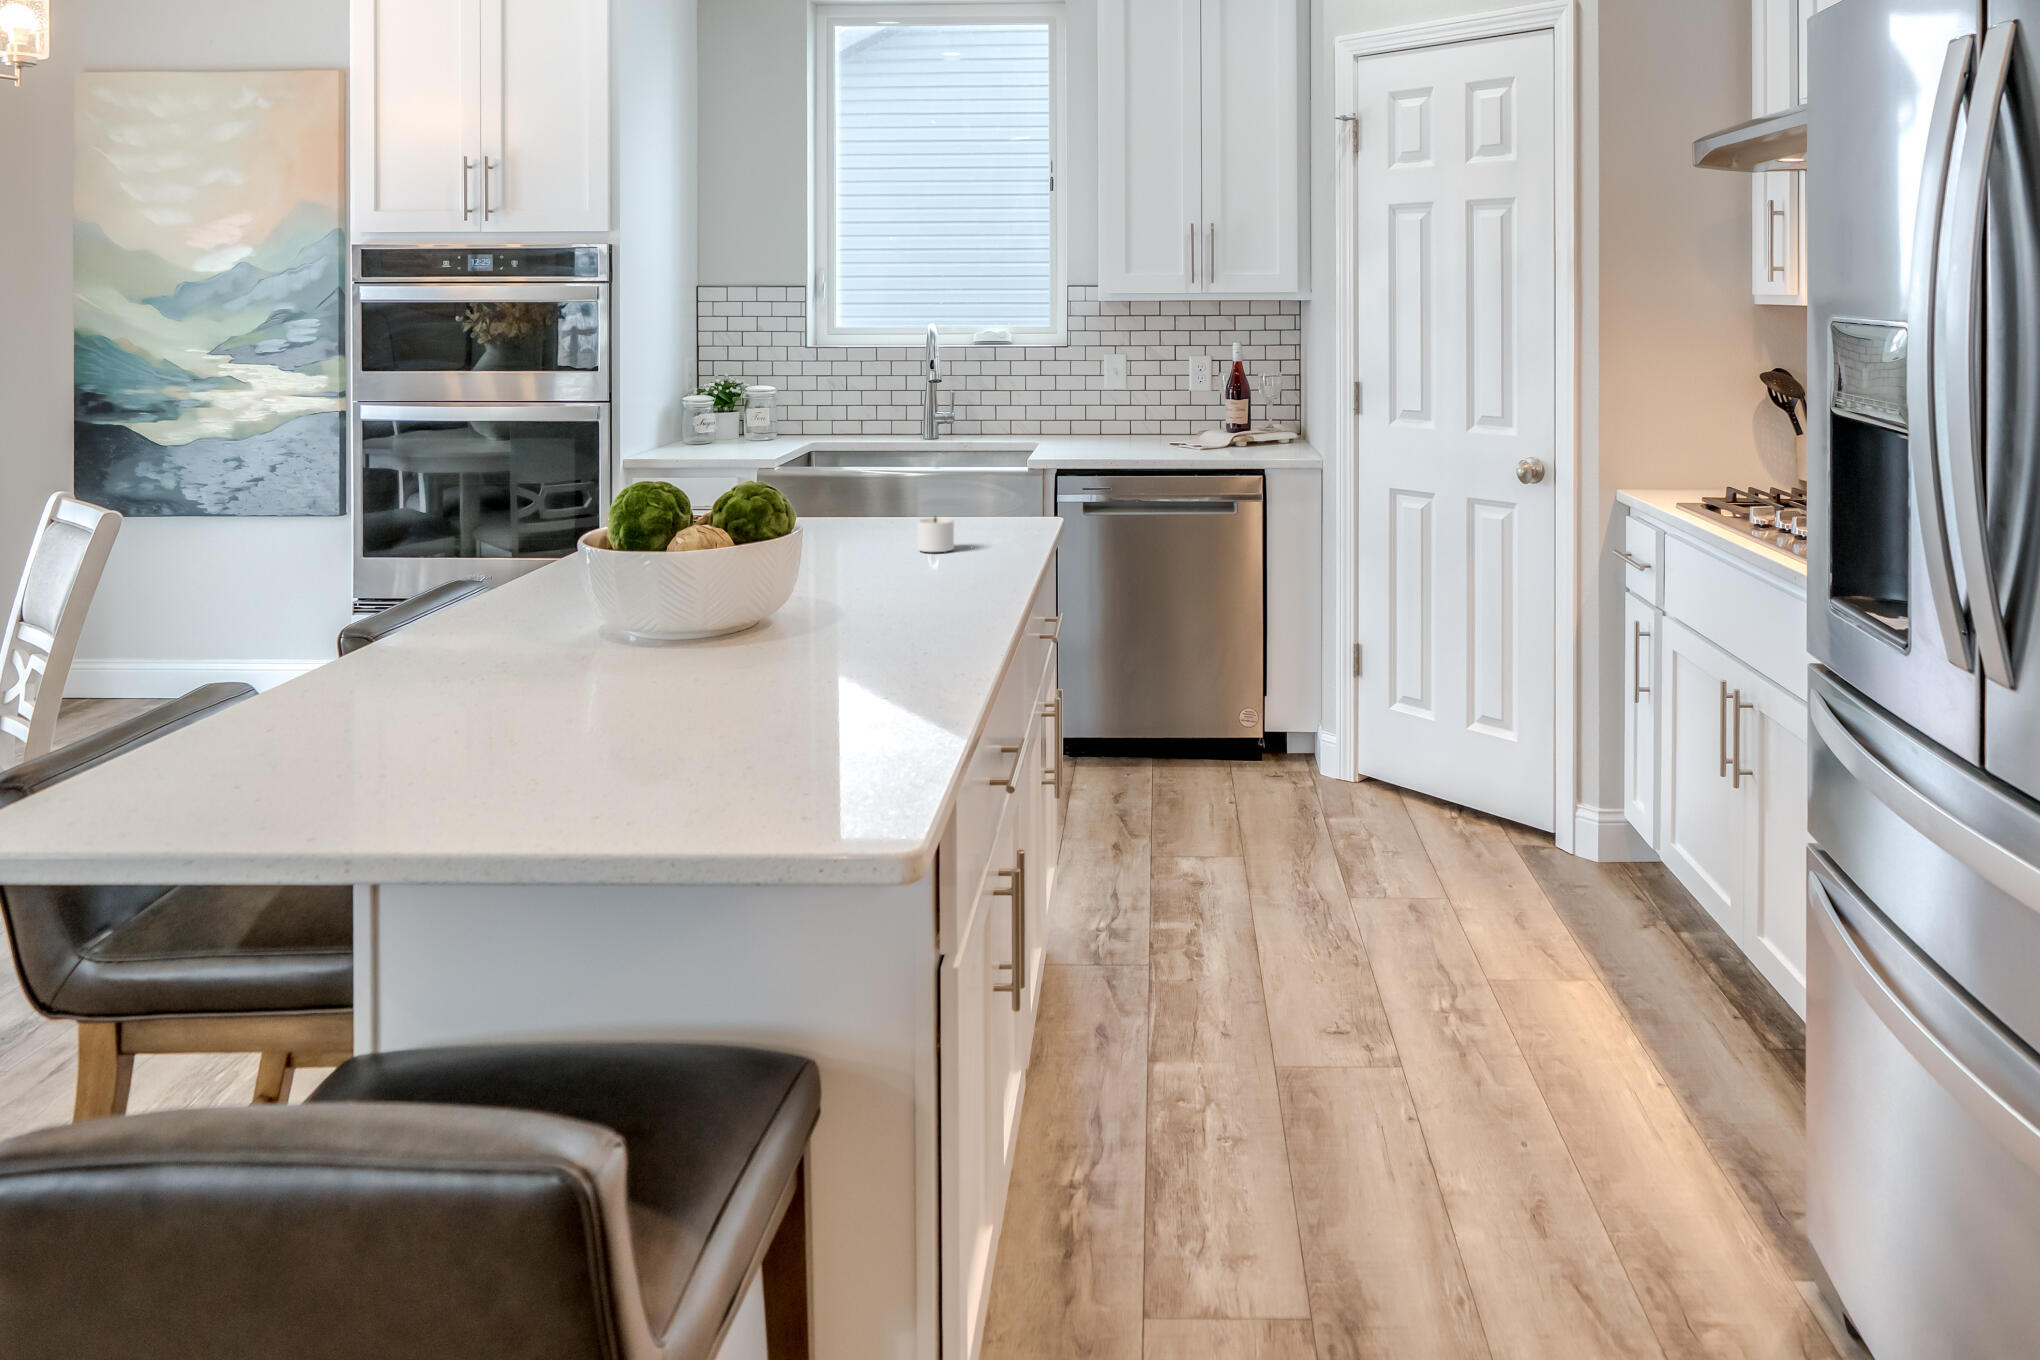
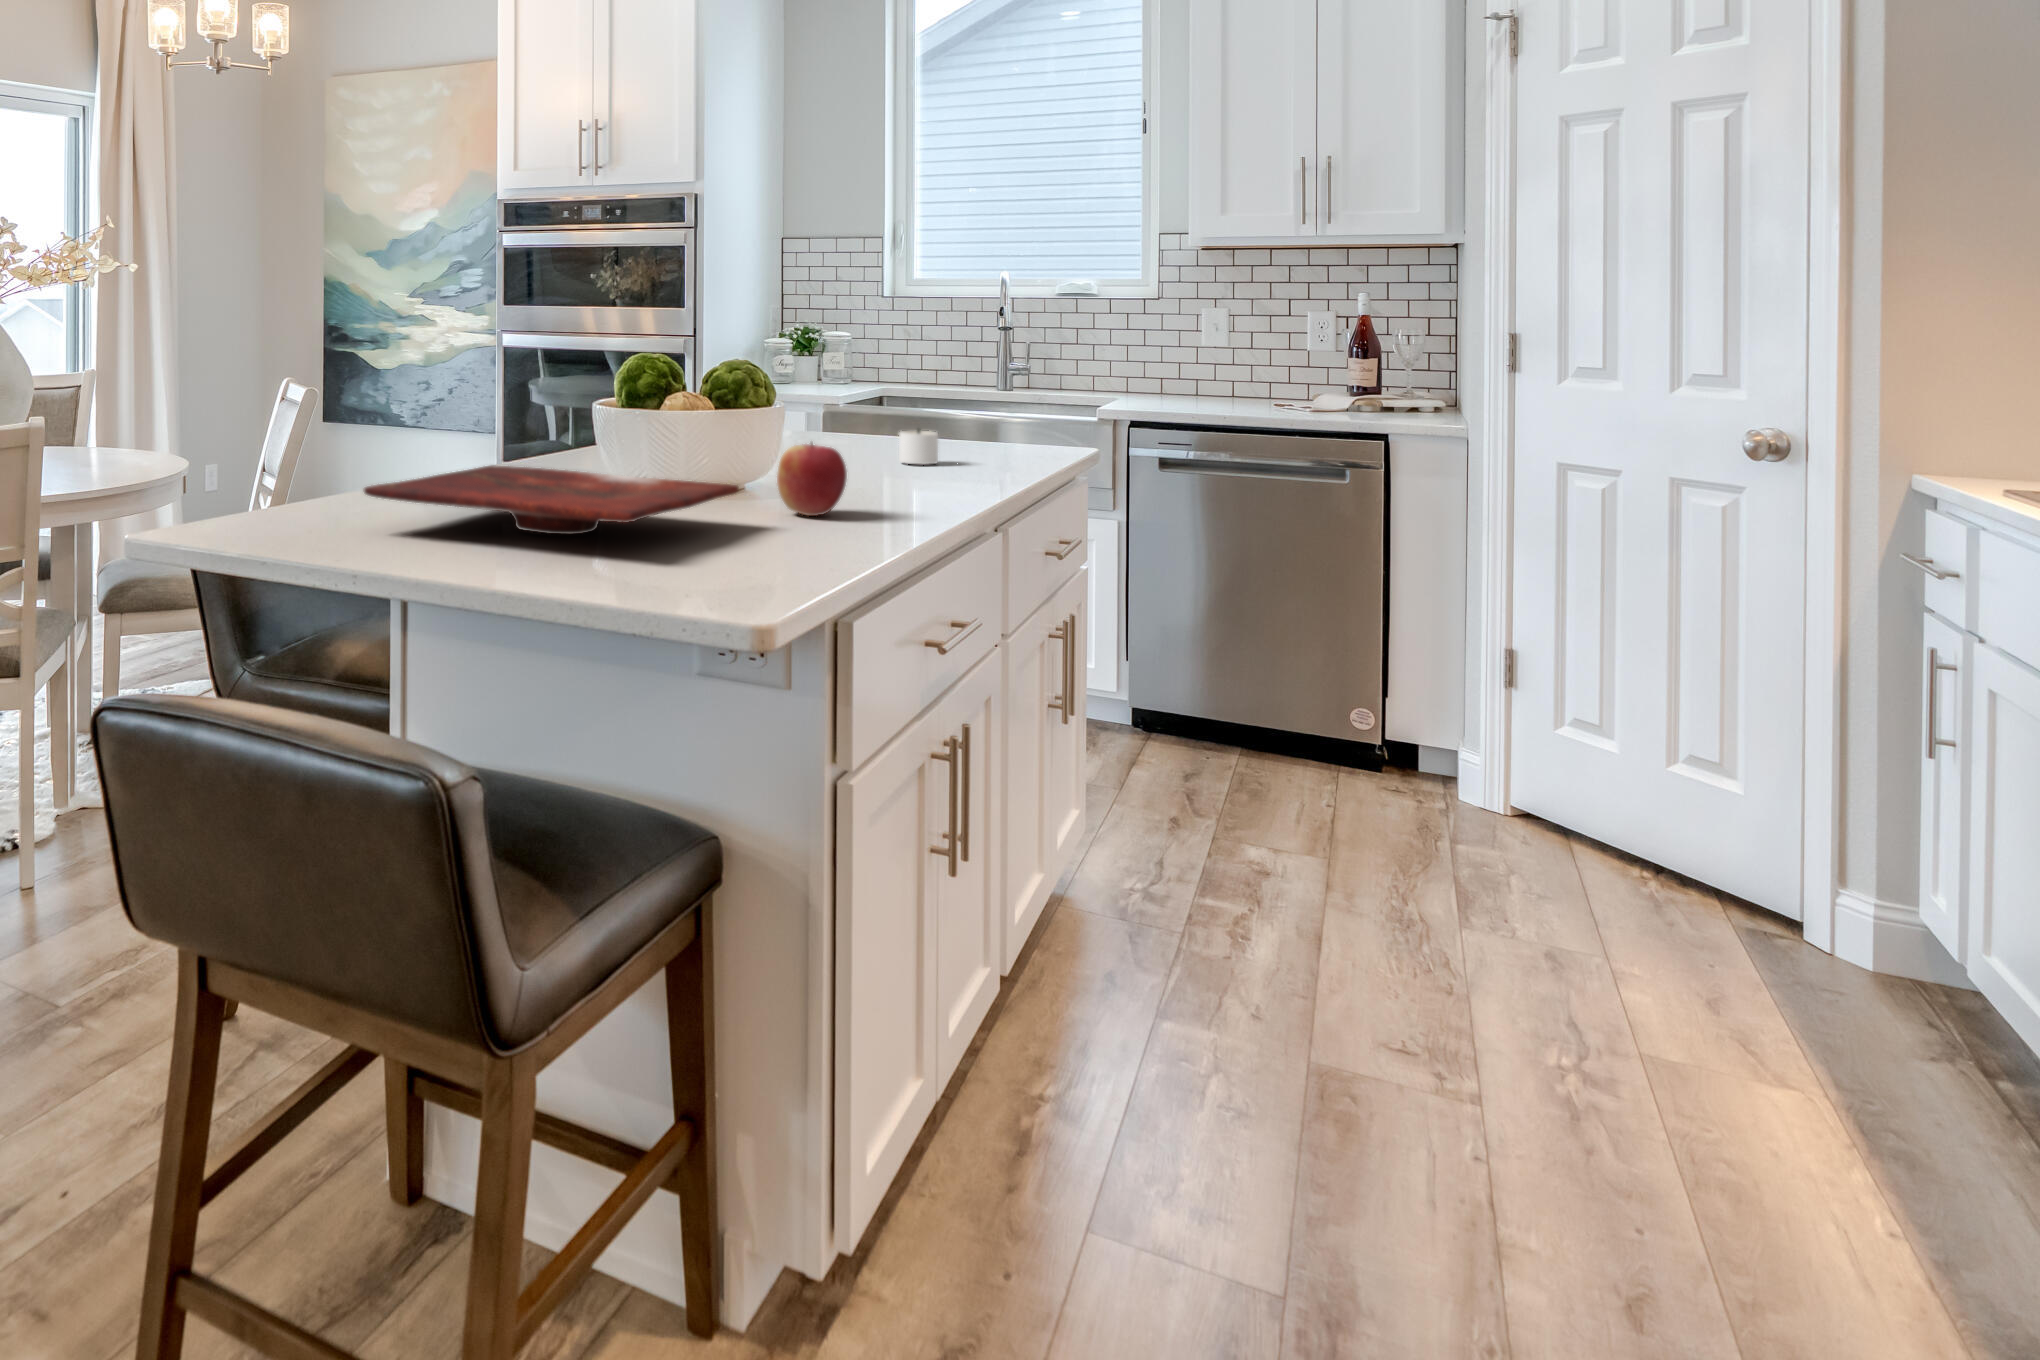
apple: none [863,558,929,631] -> present [777,443,847,516]
cutting board: none [452,610,843,686] -> present [364,466,739,534]

